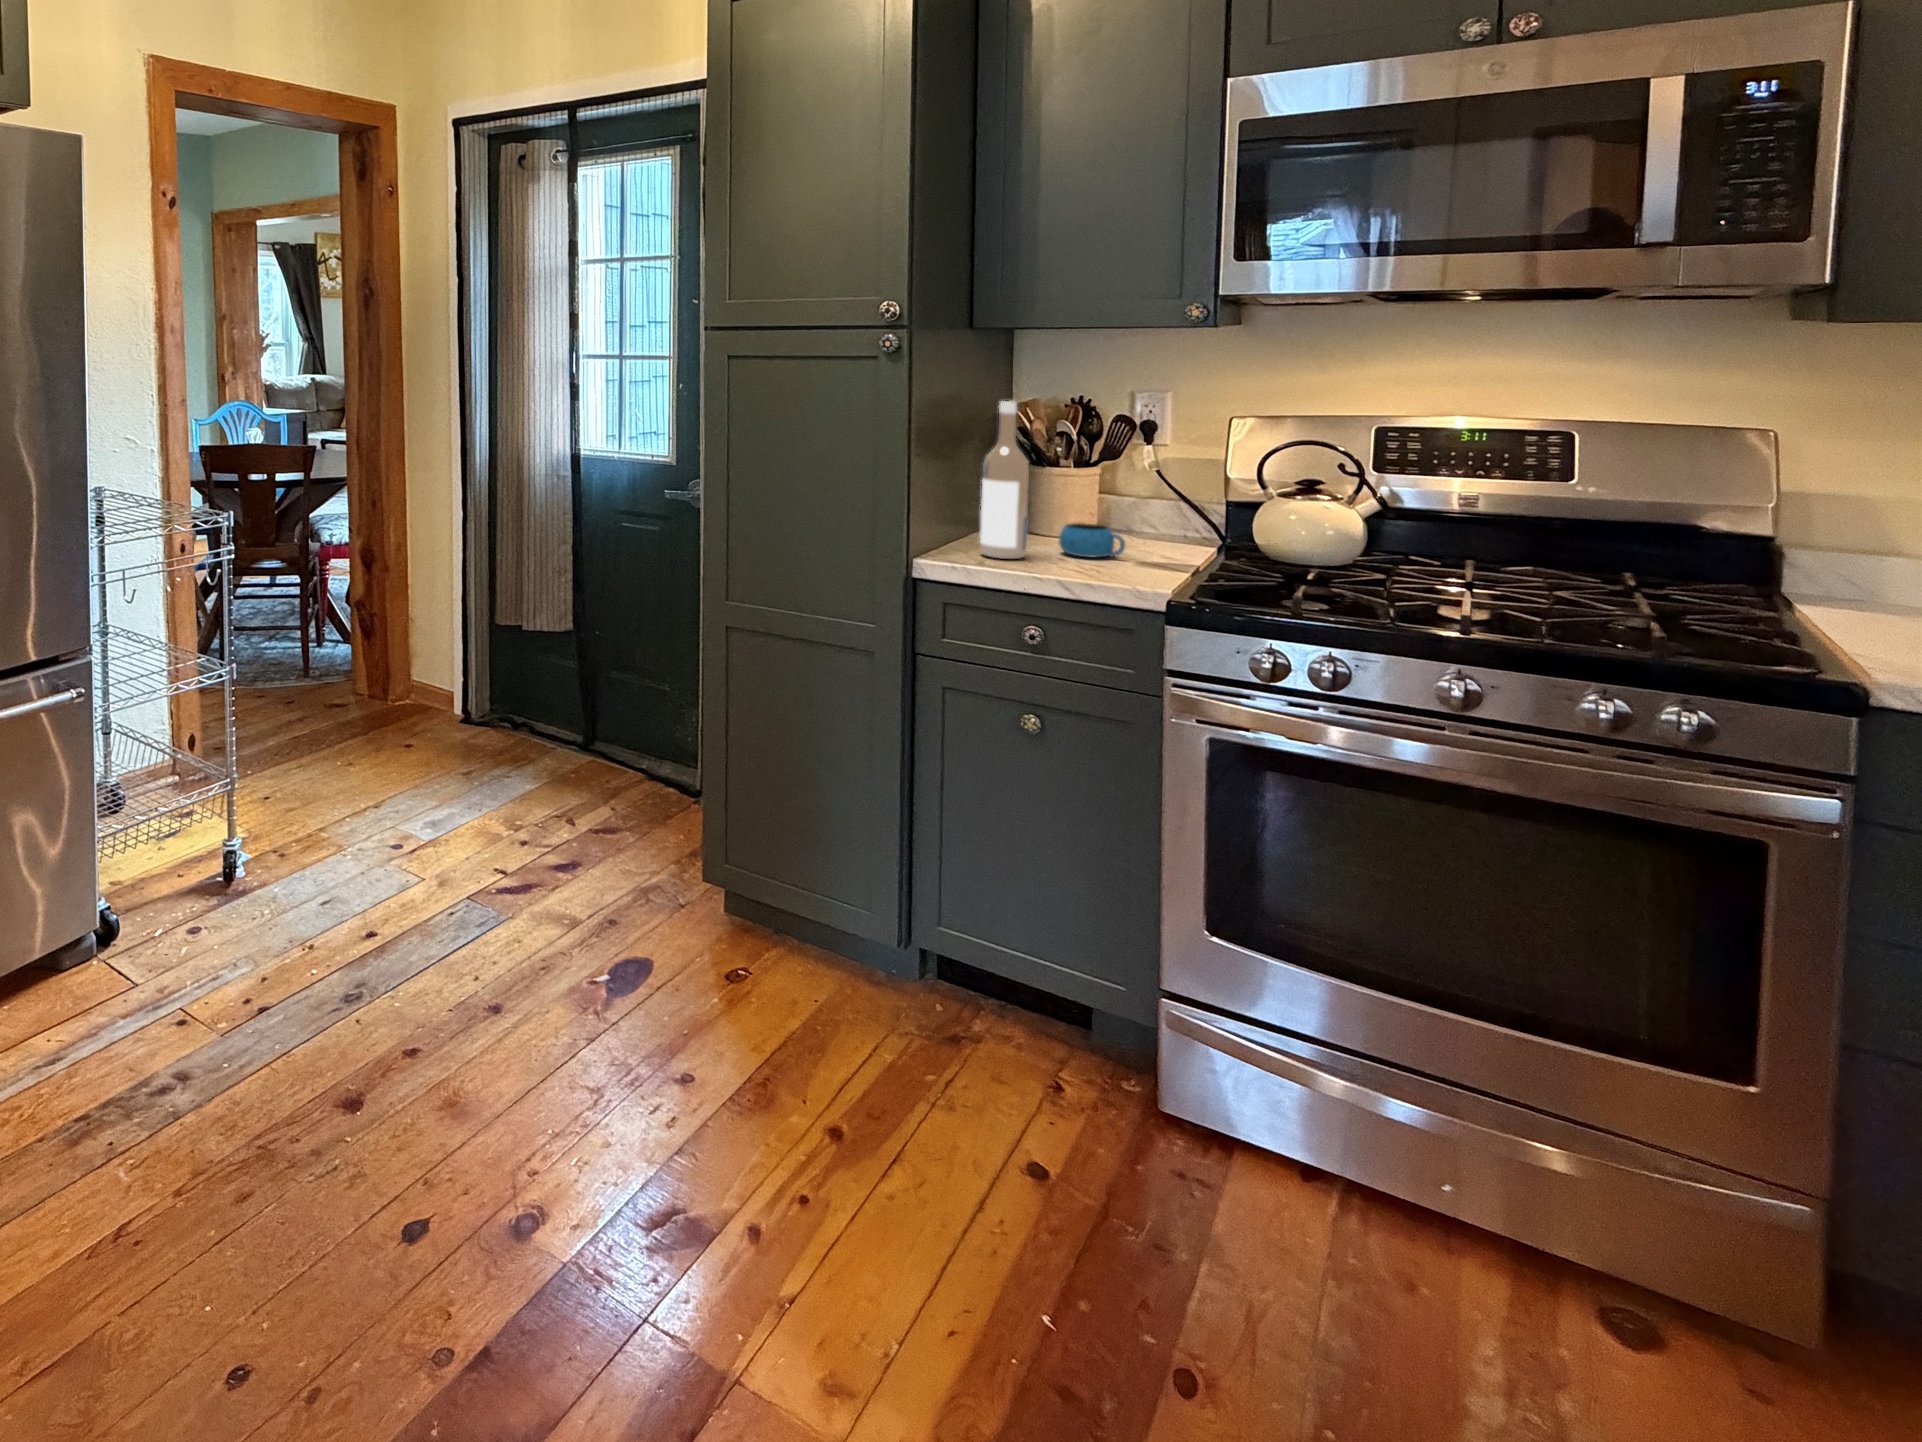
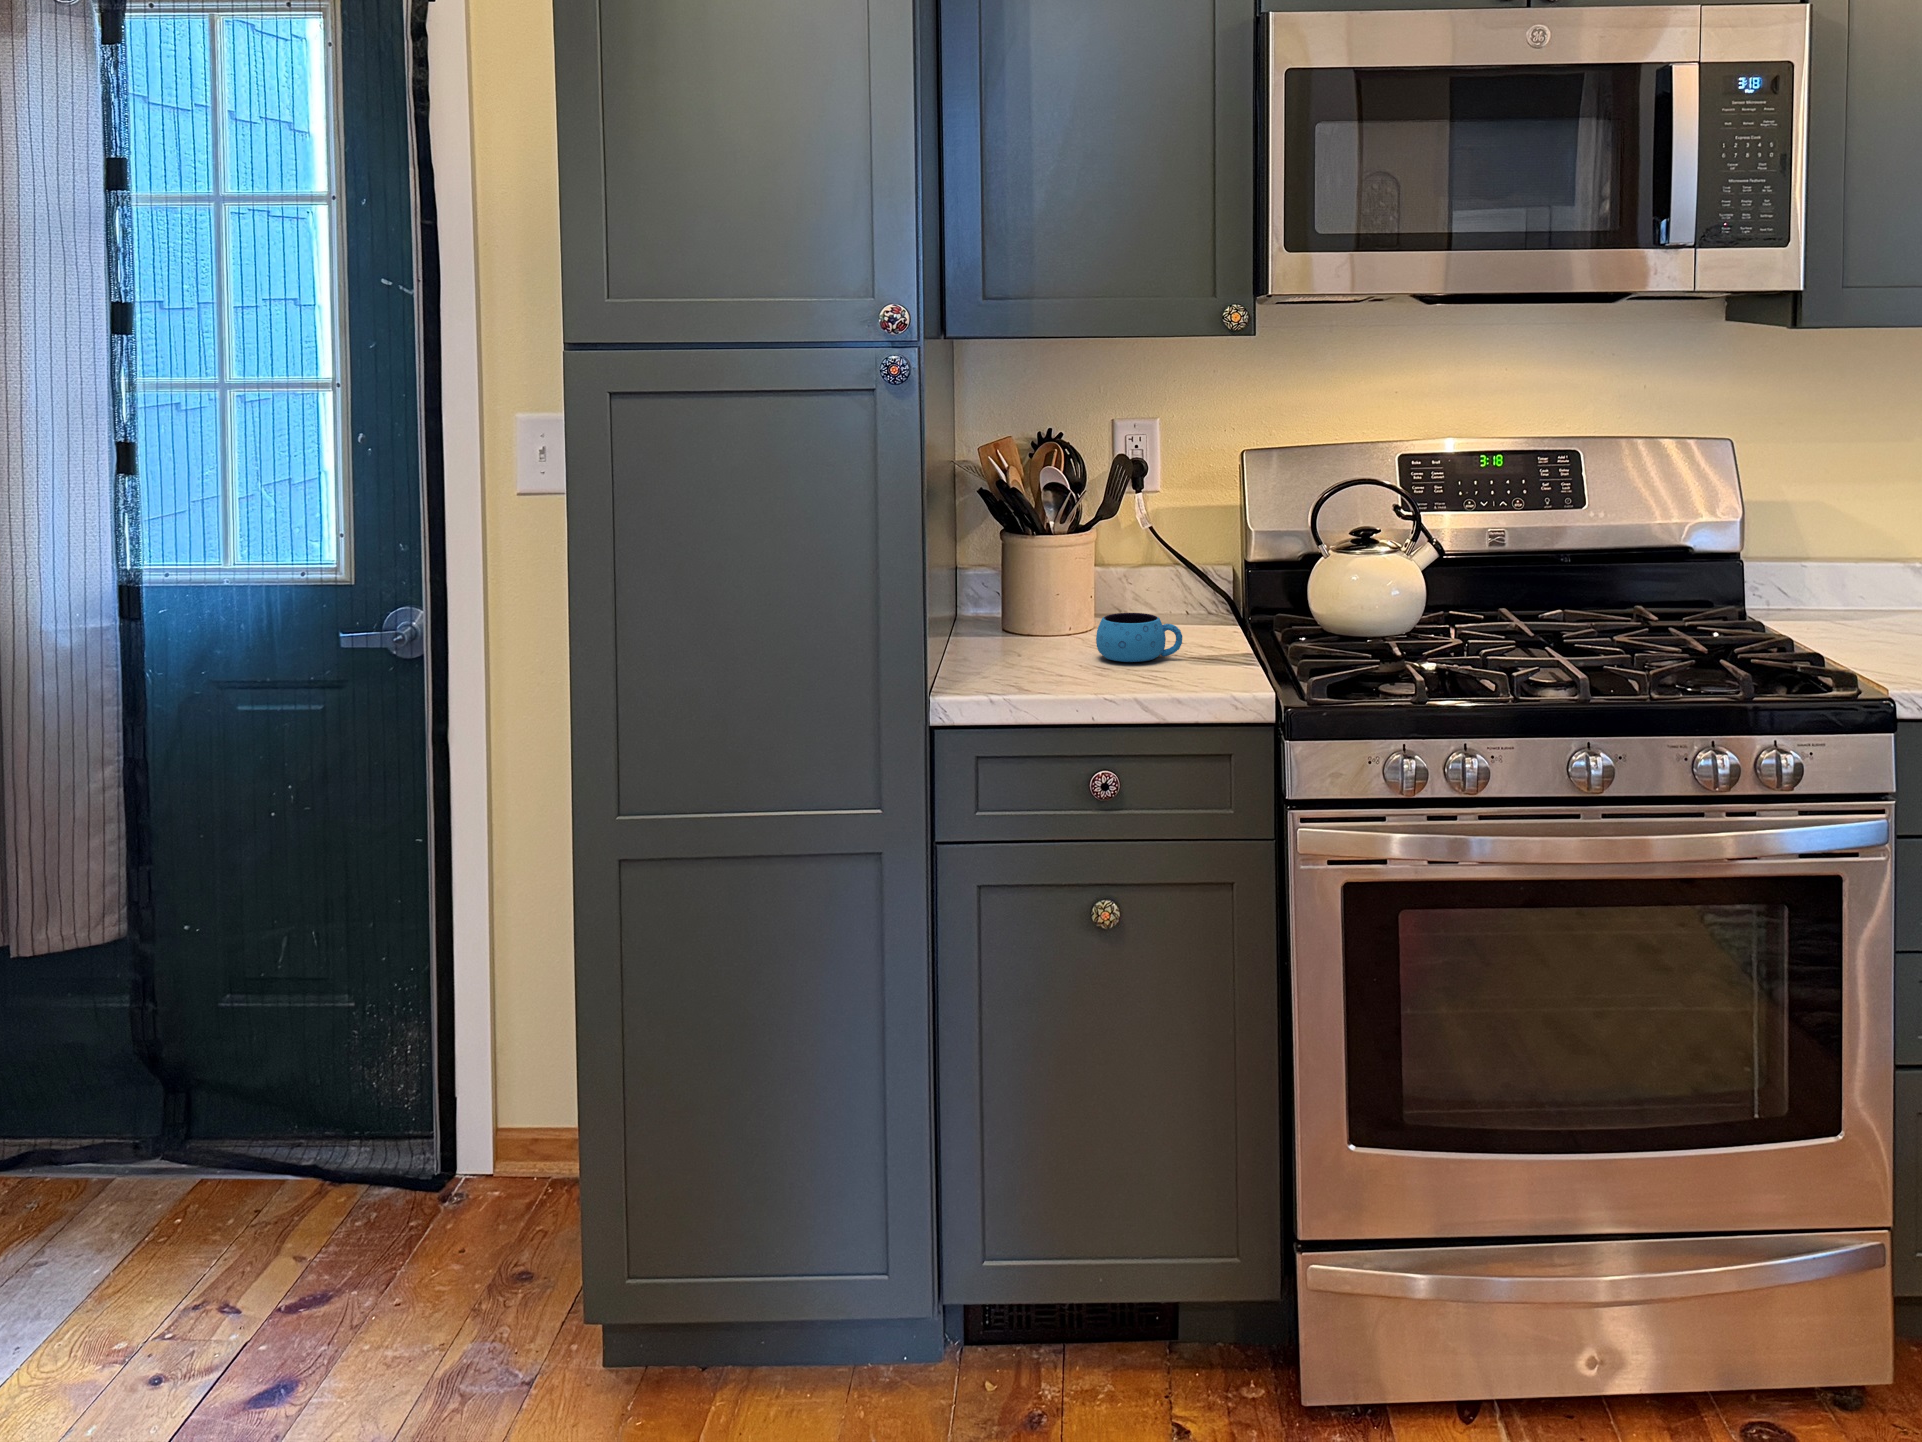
wine bottle: present [980,401,1029,559] -> none [1012,449,1076,683]

